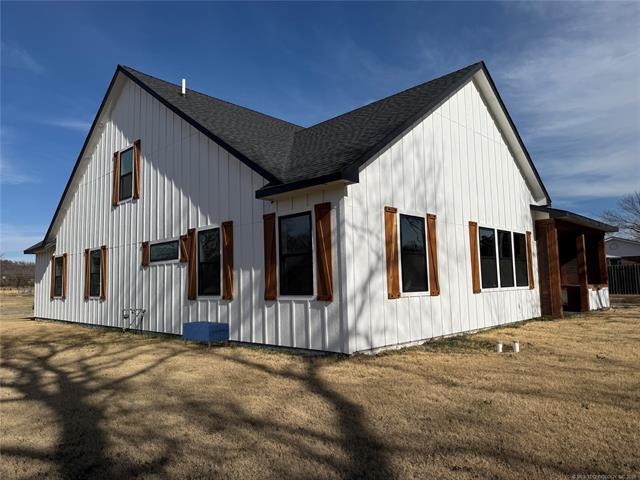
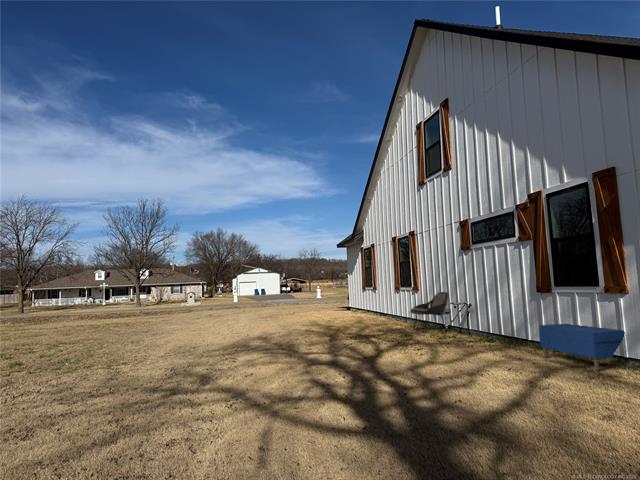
lounge chair: none [93,300,129,335] -> present [410,292,451,332]

